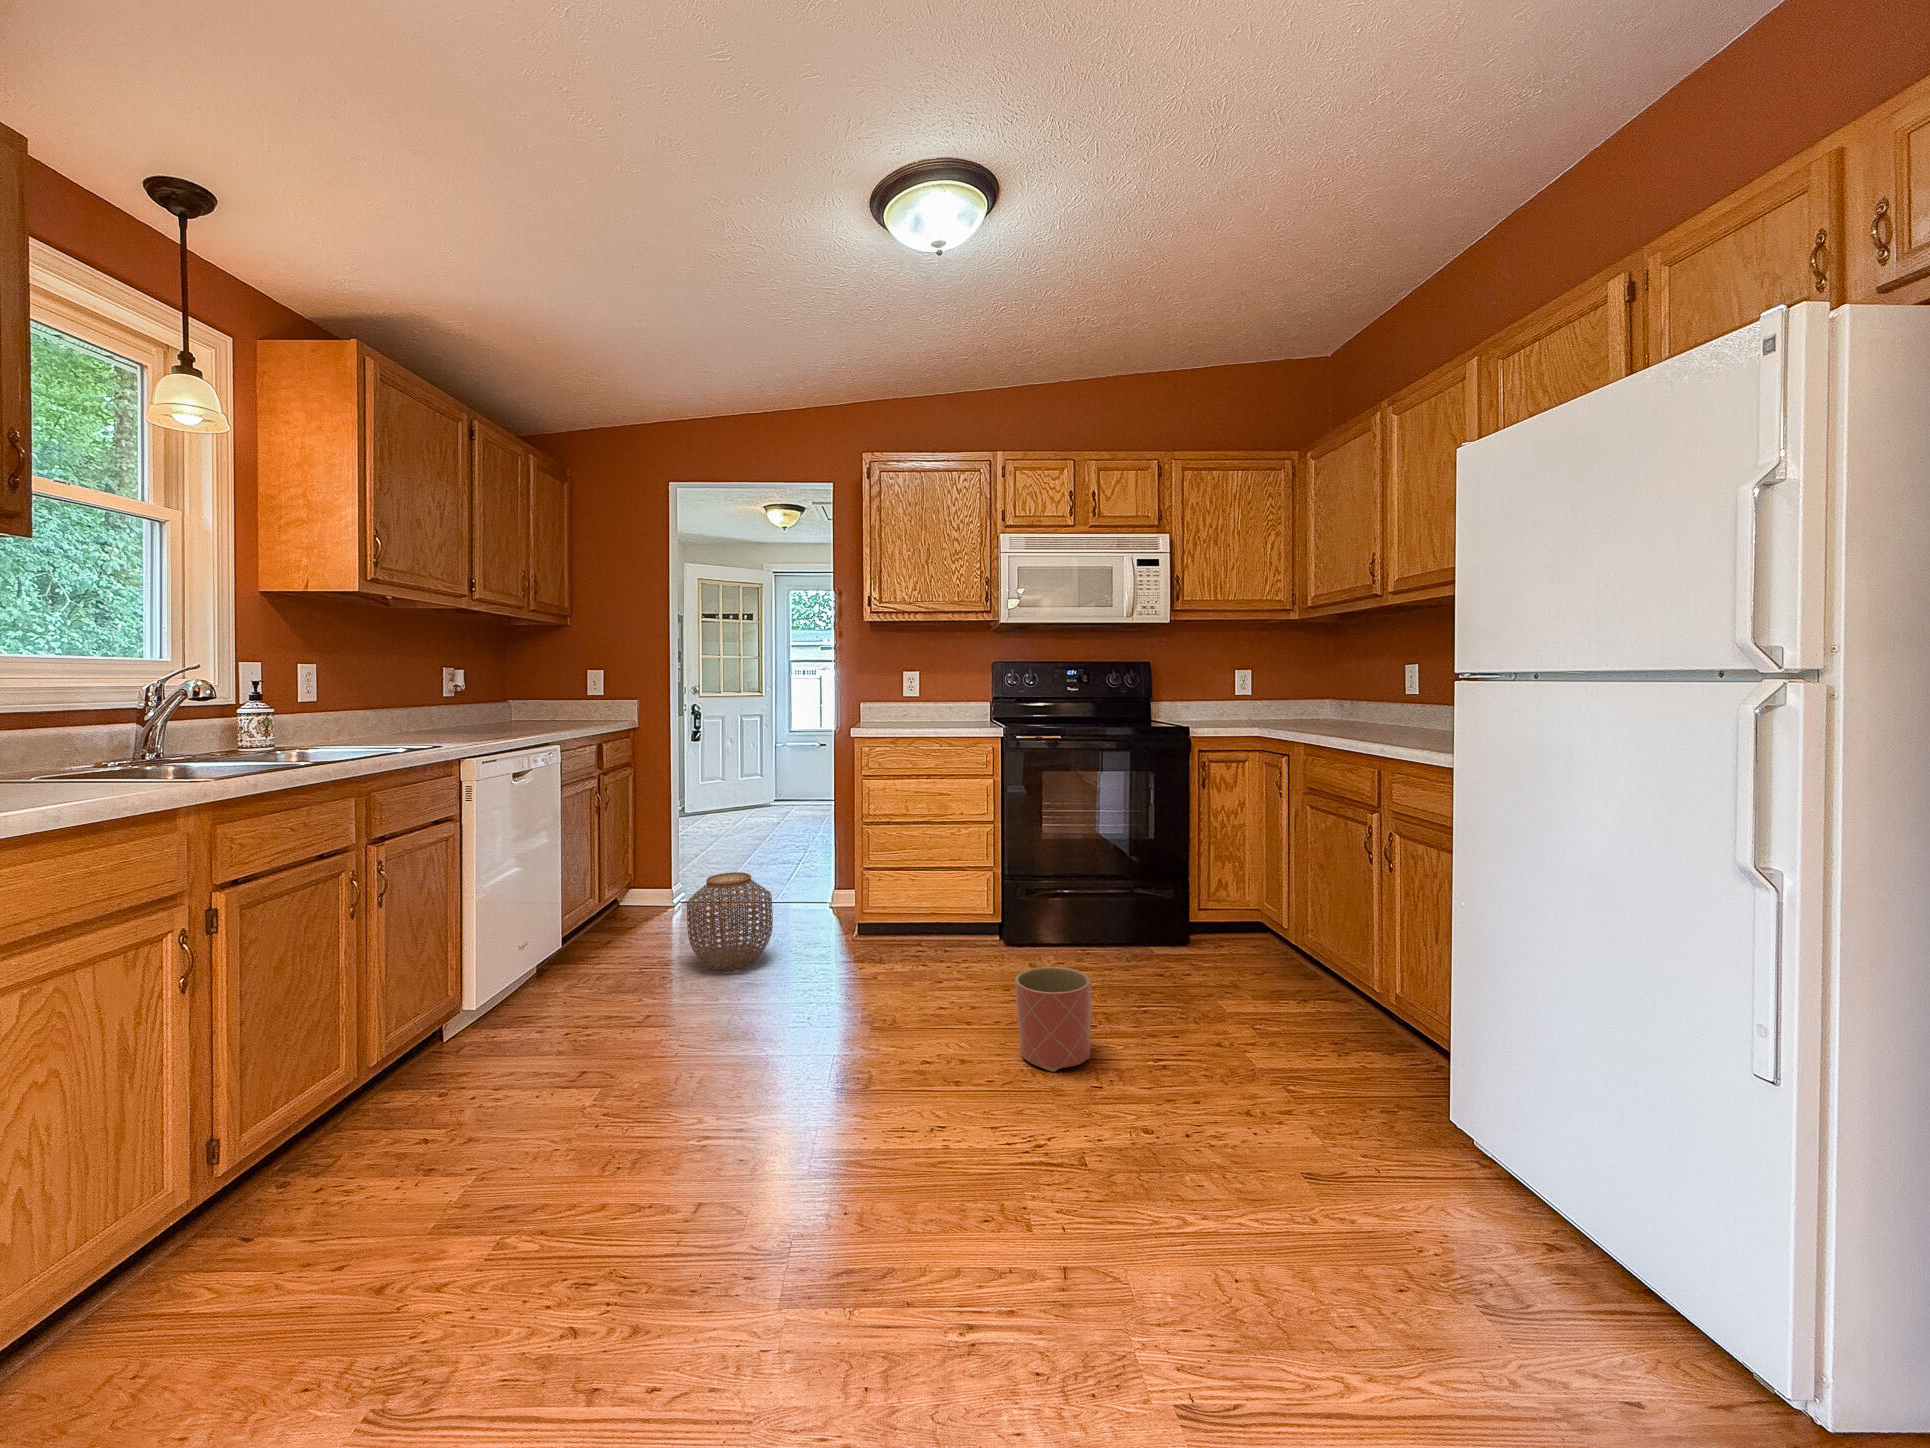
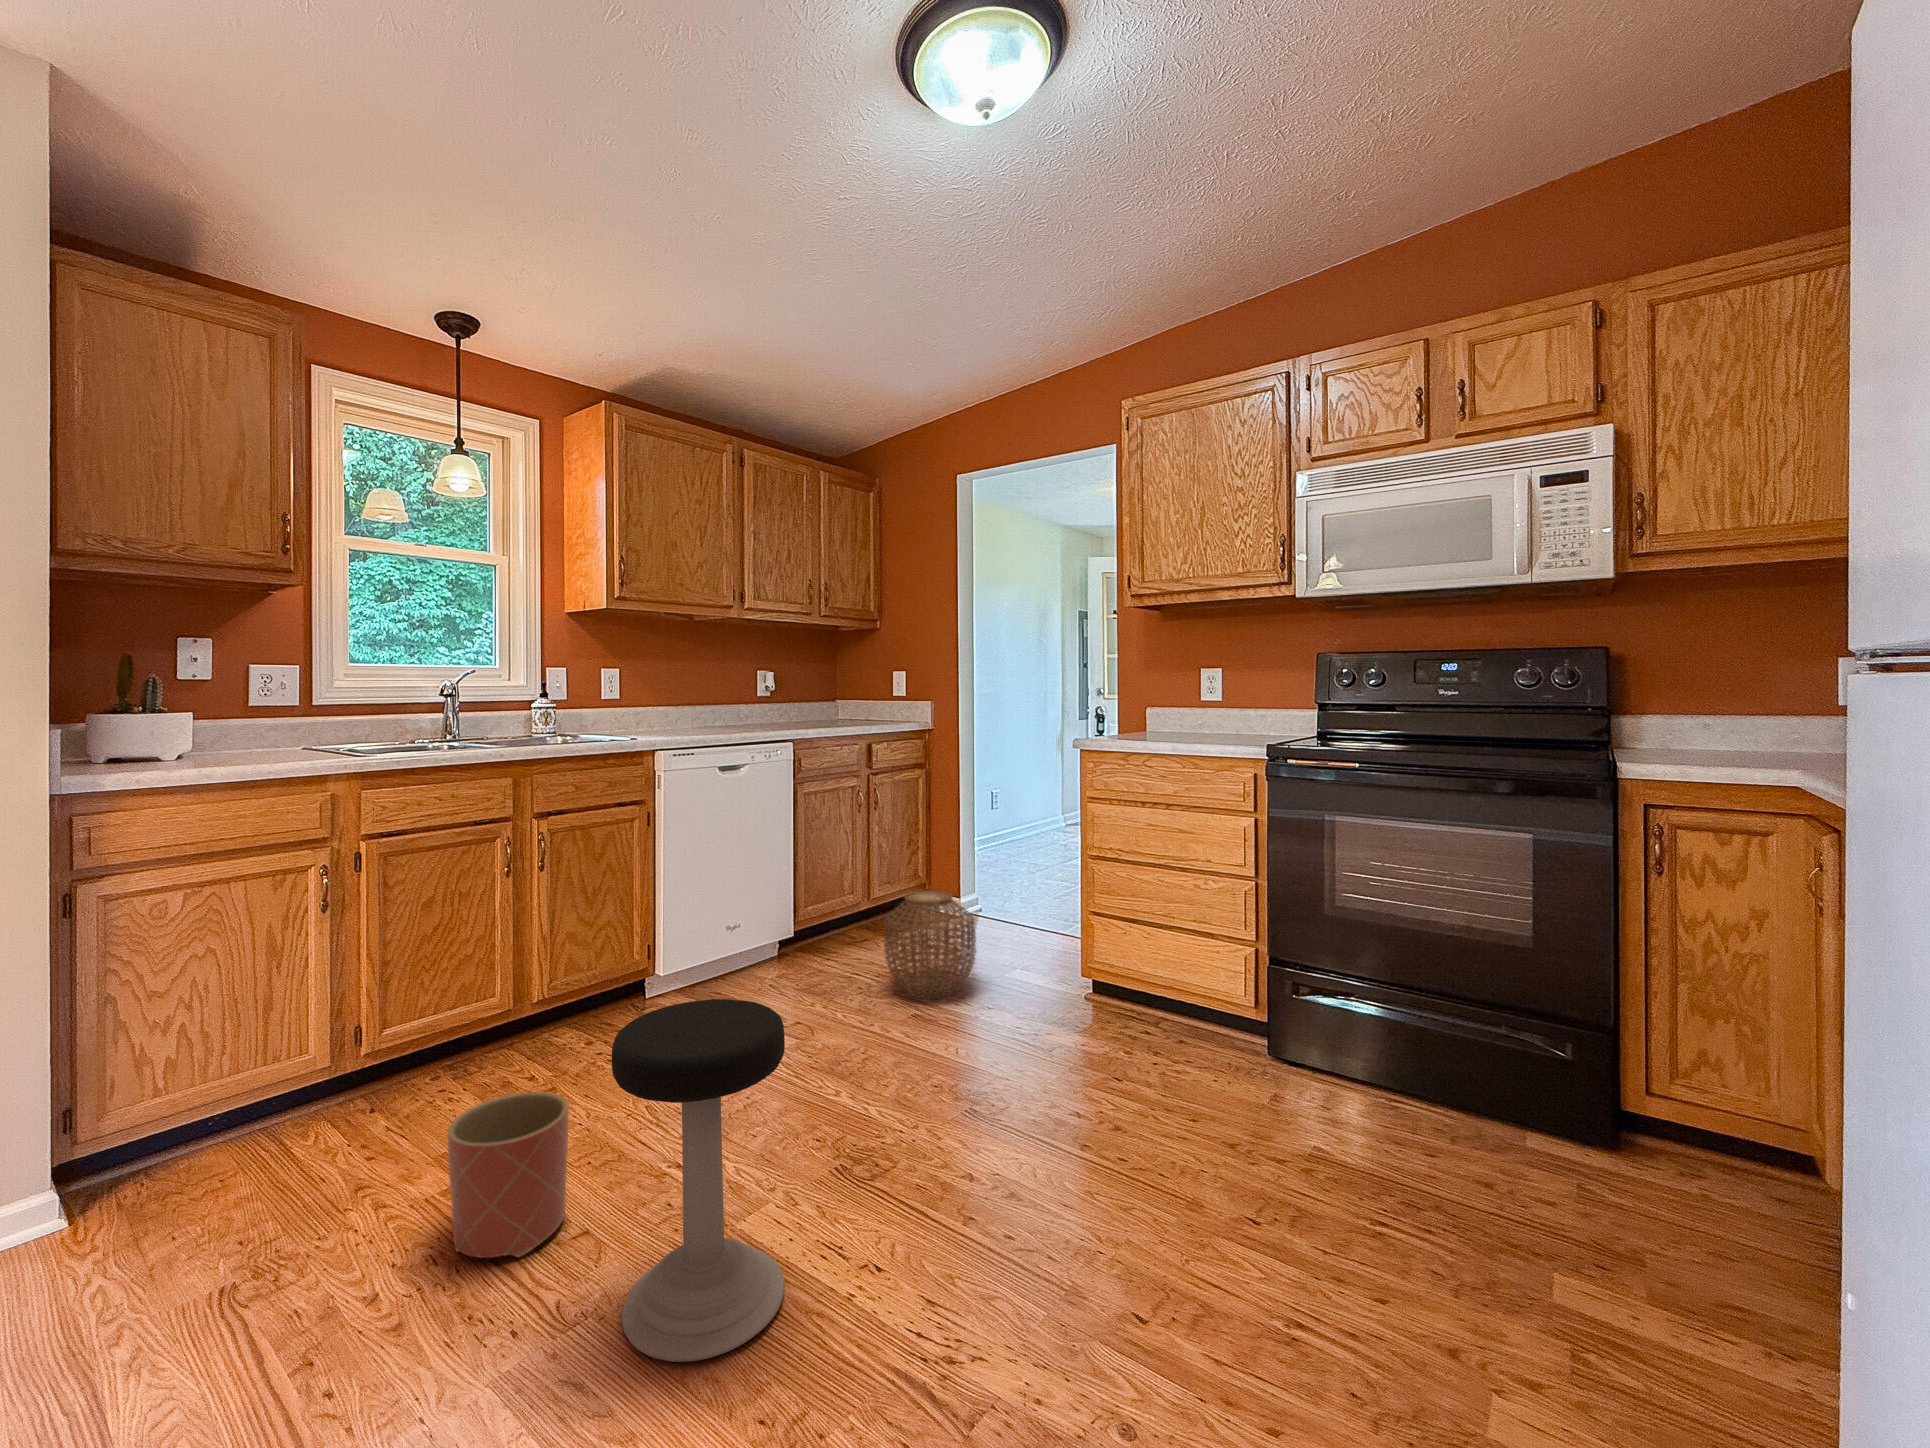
stool: none [781,948,921,1229] -> present [612,999,785,1362]
planter: present [1015,967,1091,1072] -> present [447,1092,569,1258]

